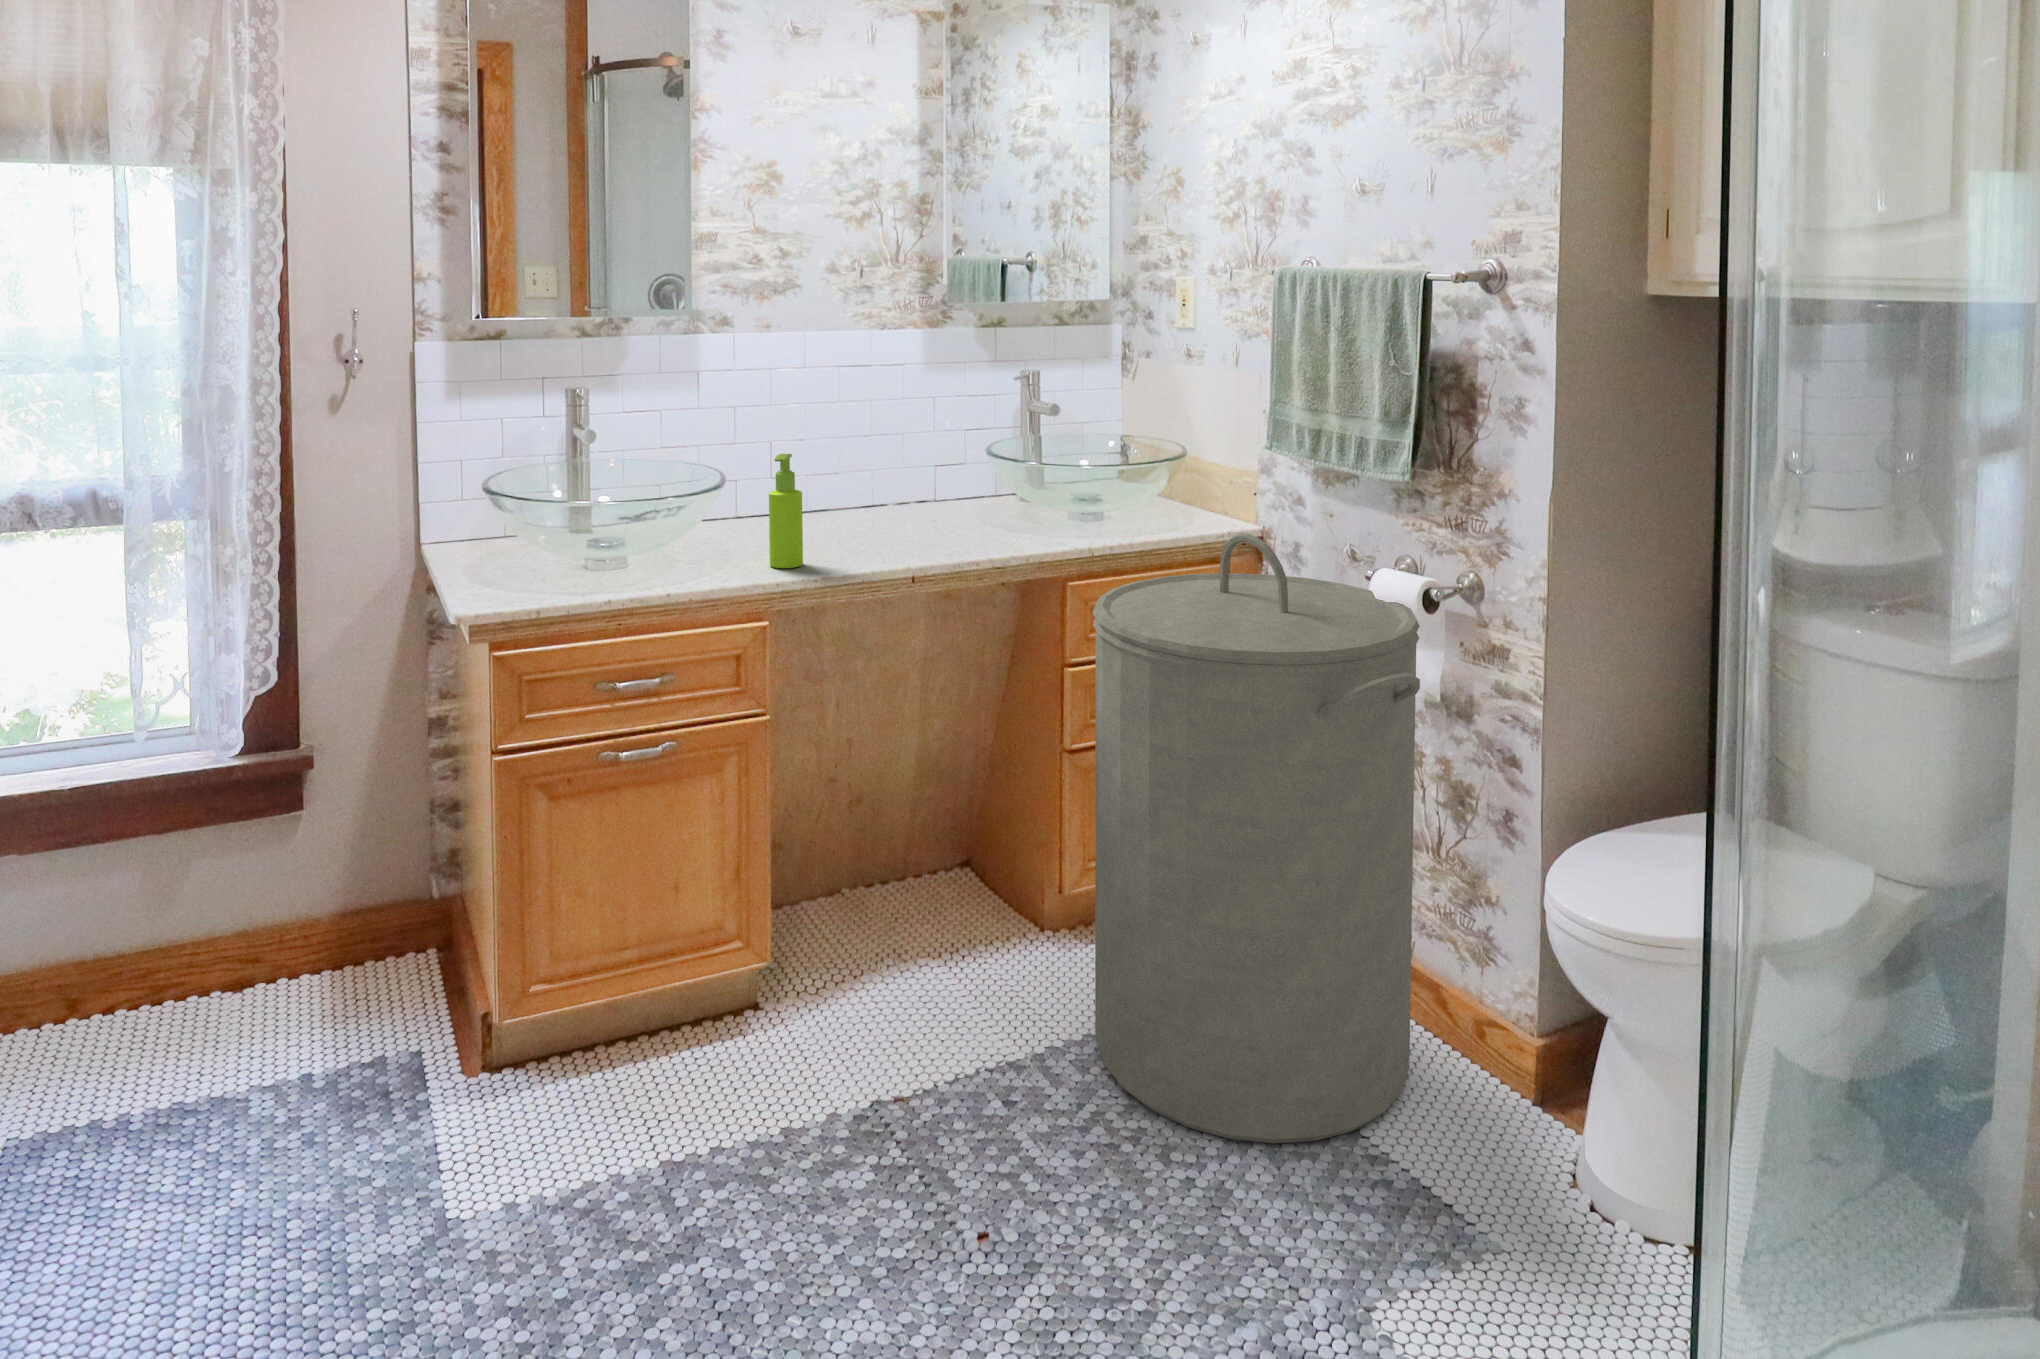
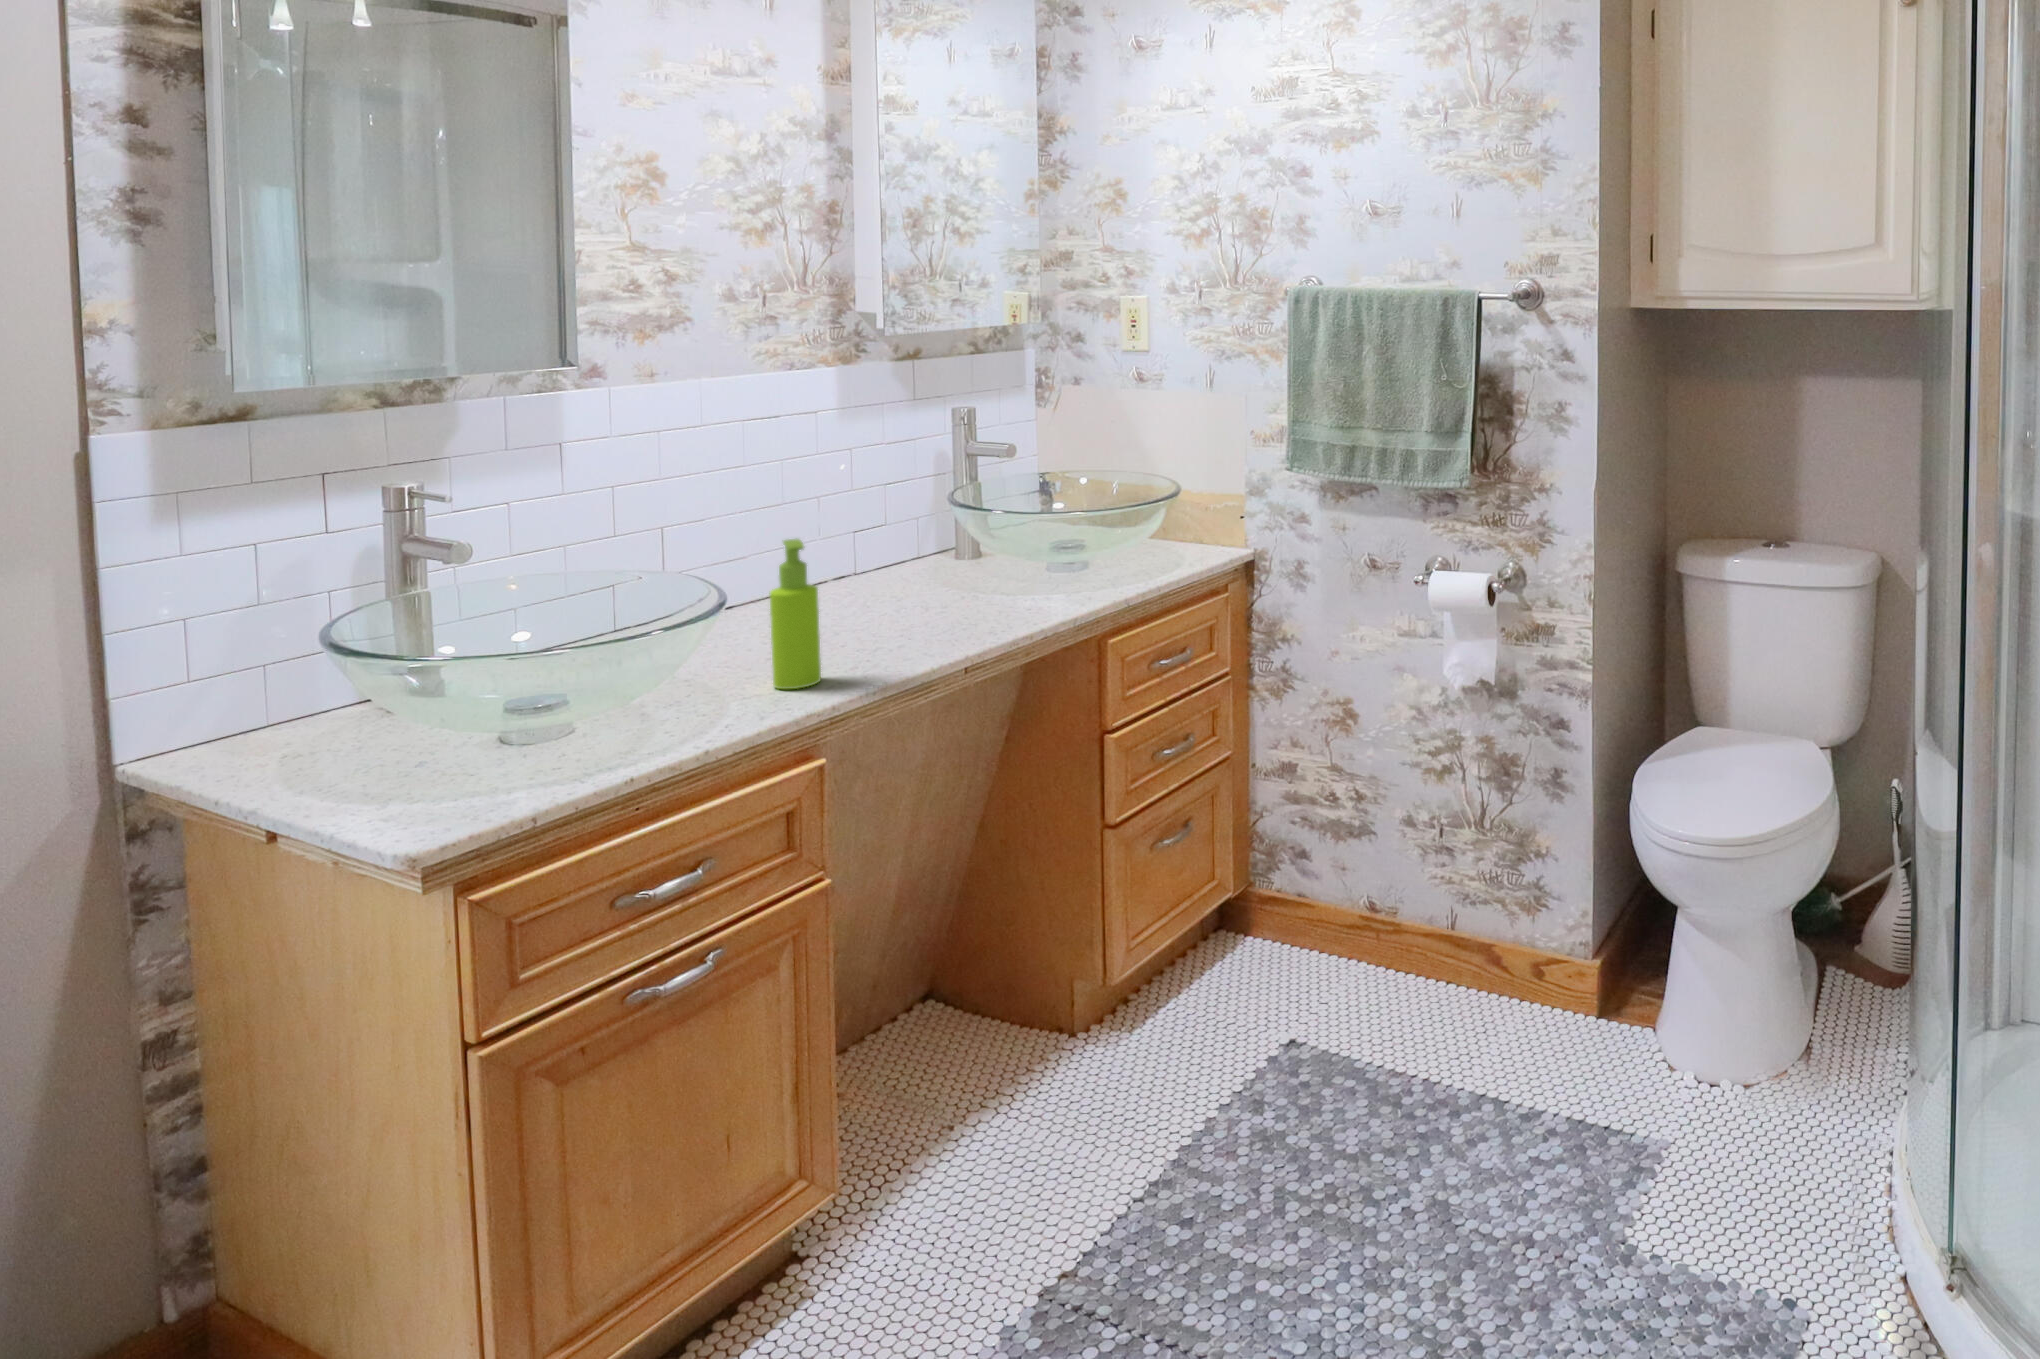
laundry hamper: present [1093,533,1420,1143] -> none [1182,557,1544,1163]

